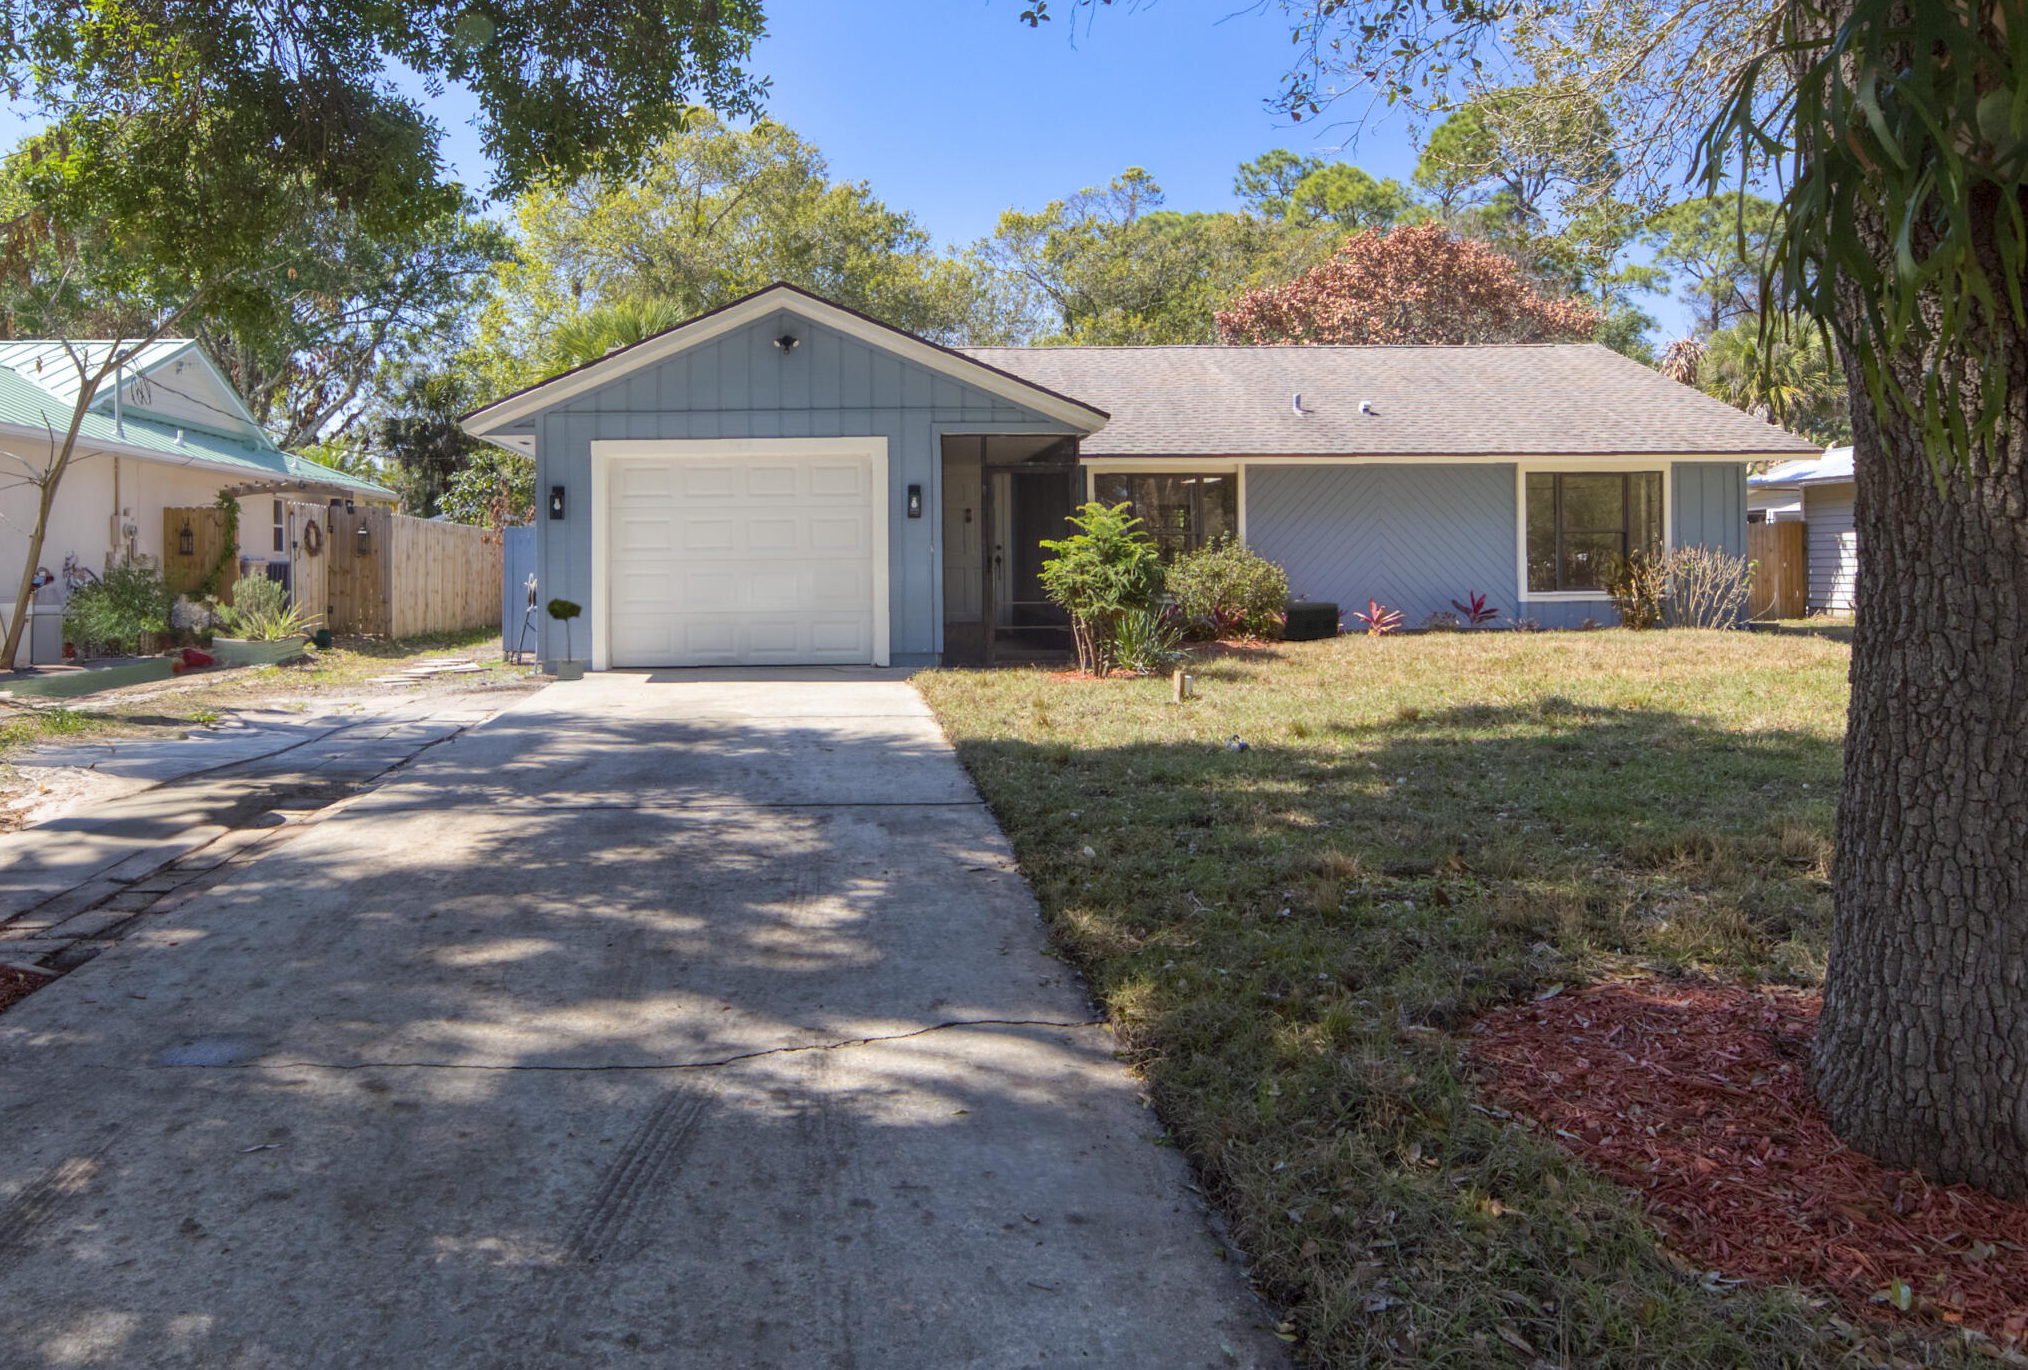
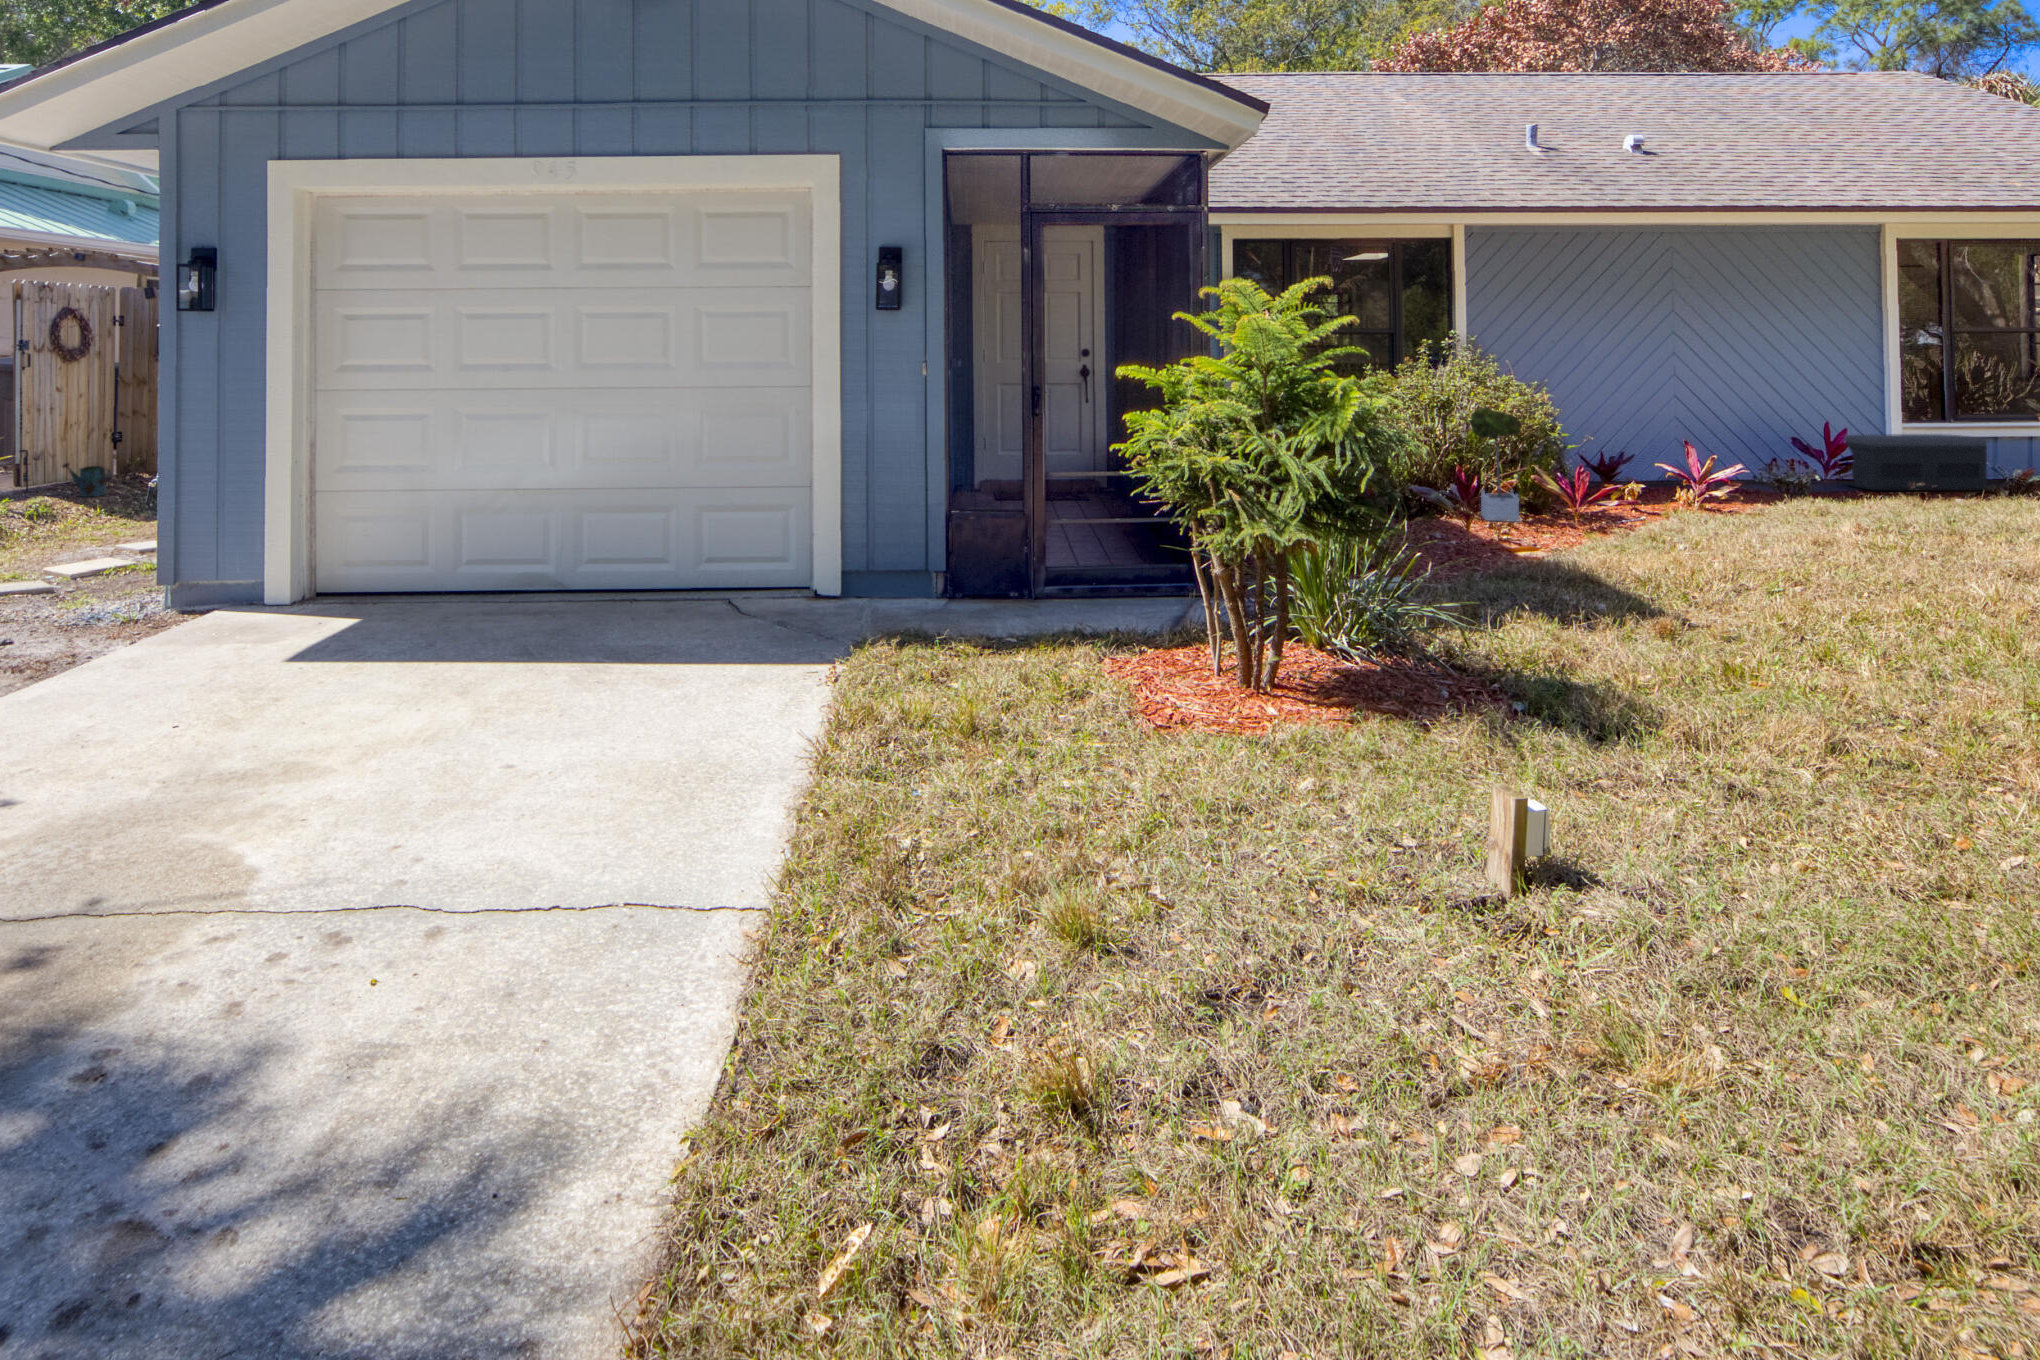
potted tree: present [547,598,584,680] -> present [1470,408,1521,522]
storage bench: present [1280,602,1339,641] -> present [1844,434,1987,491]

